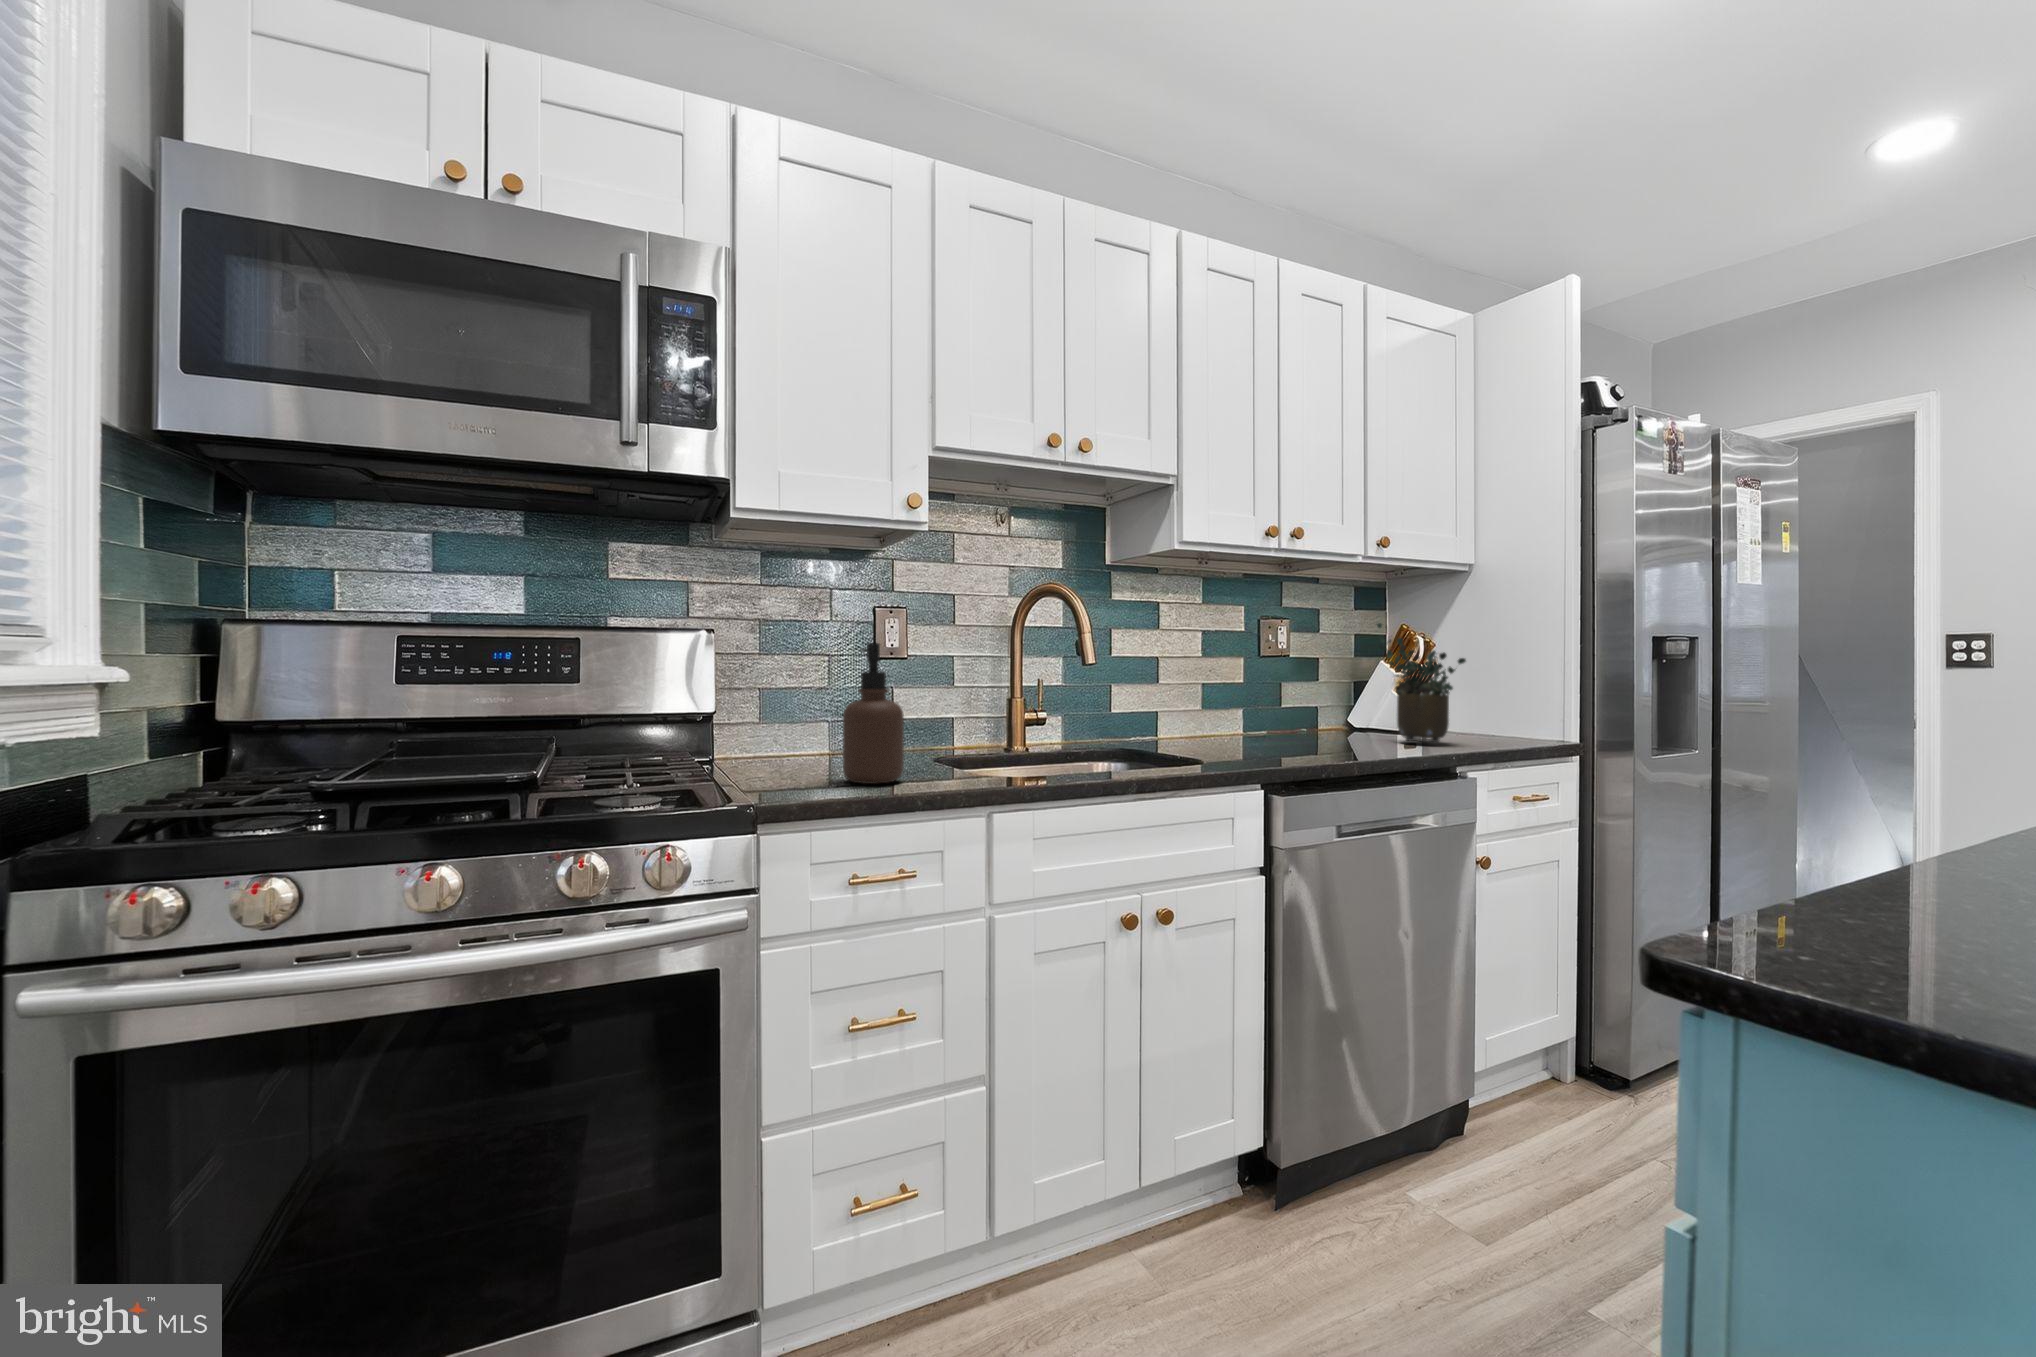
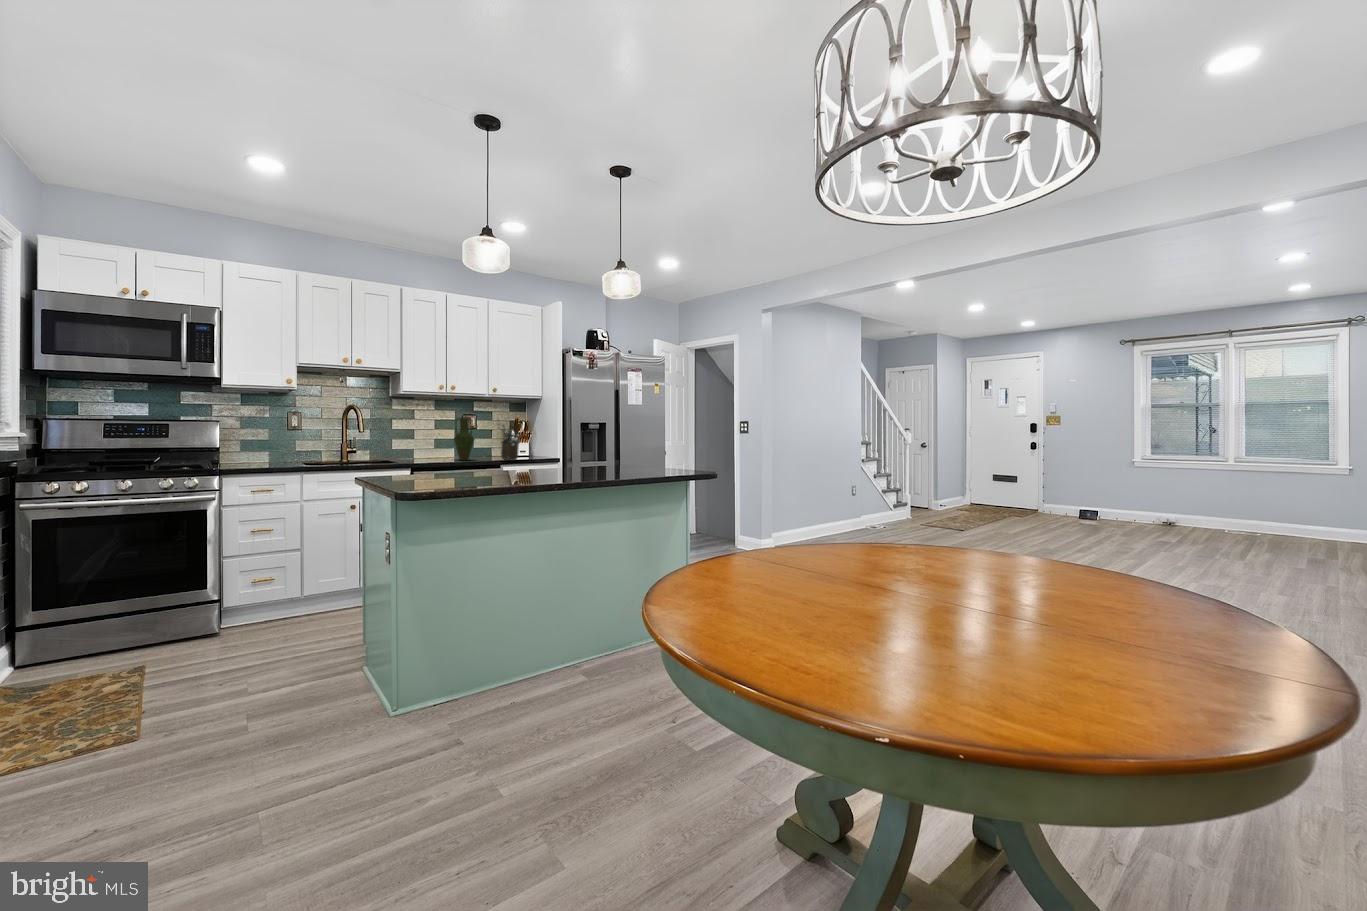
vase: none [1262,619,1322,740] -> present [454,418,474,460]
soap dispenser: present [843,643,904,784] -> none [254,427,275,467]

